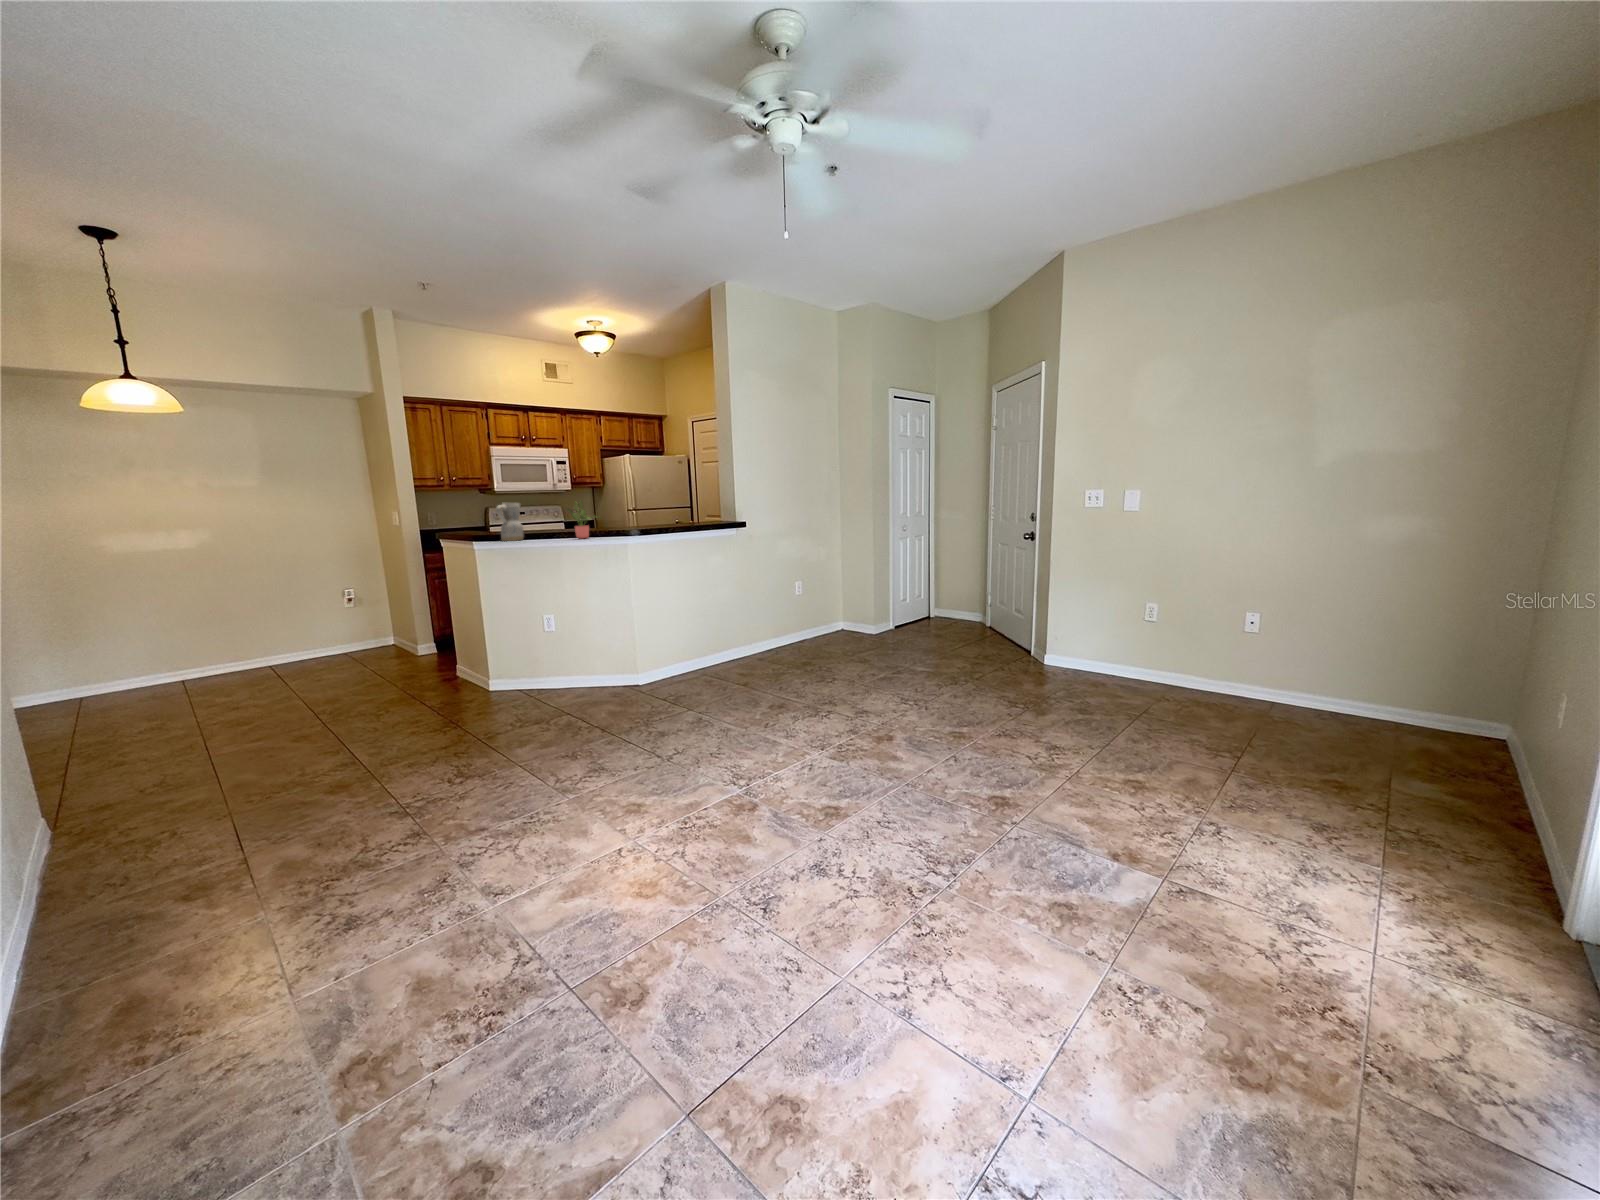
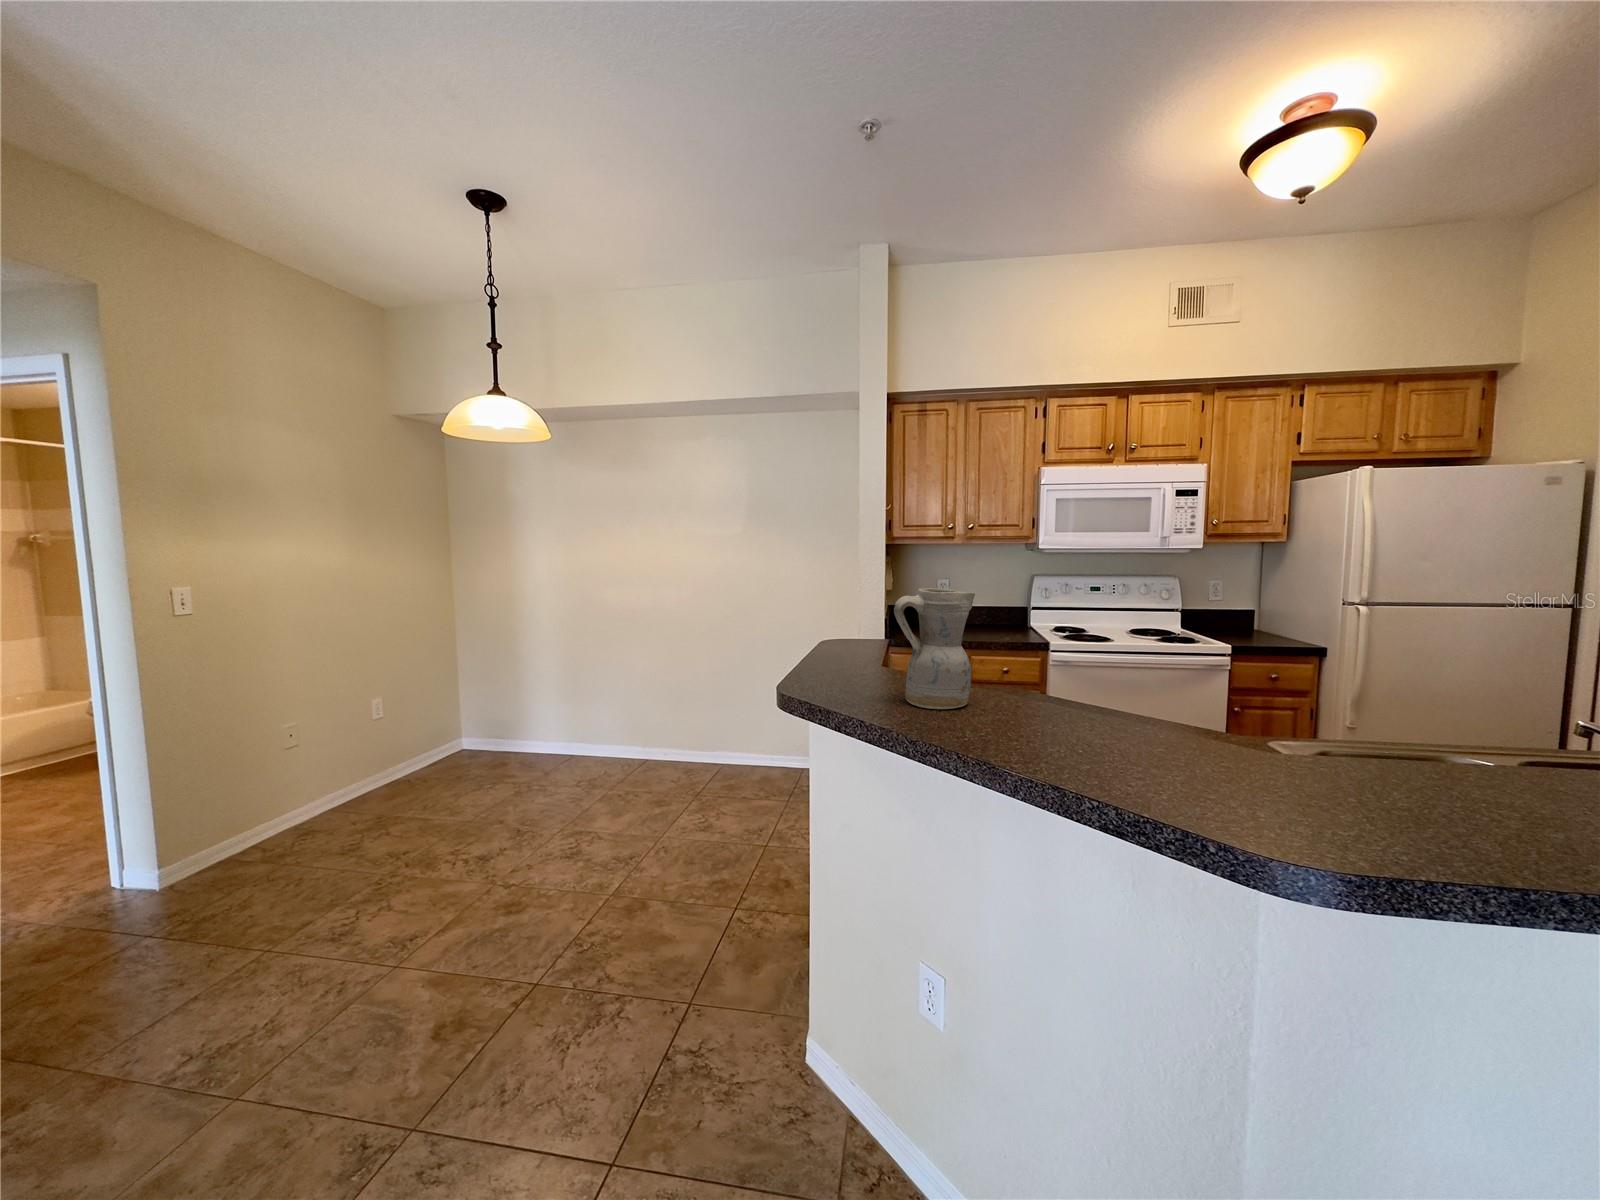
potted plant: present [568,501,597,539] -> none [1099,604,1281,777]

